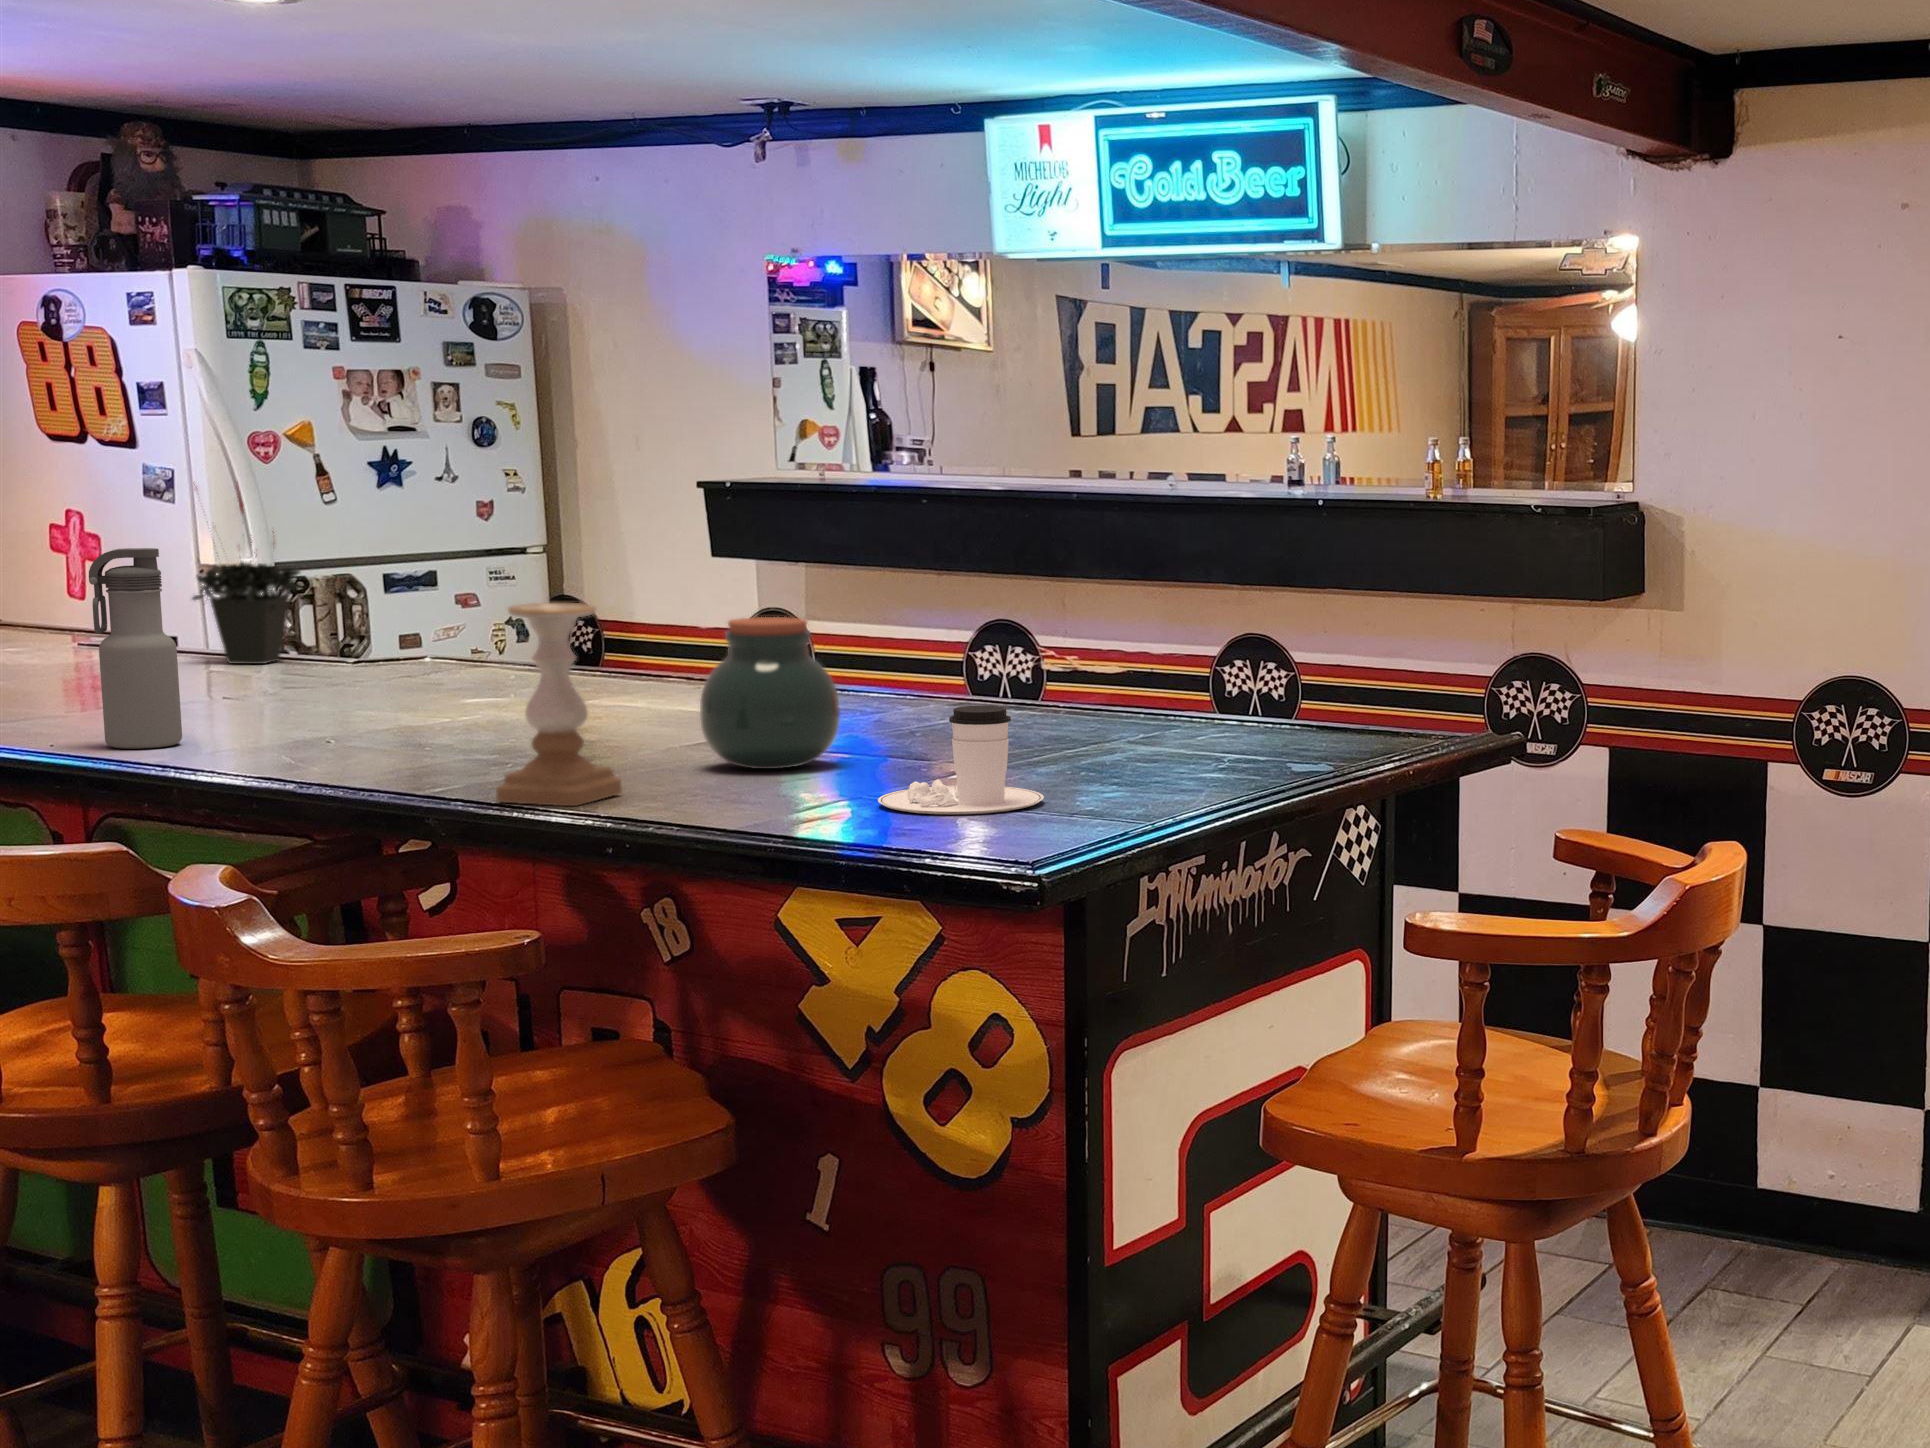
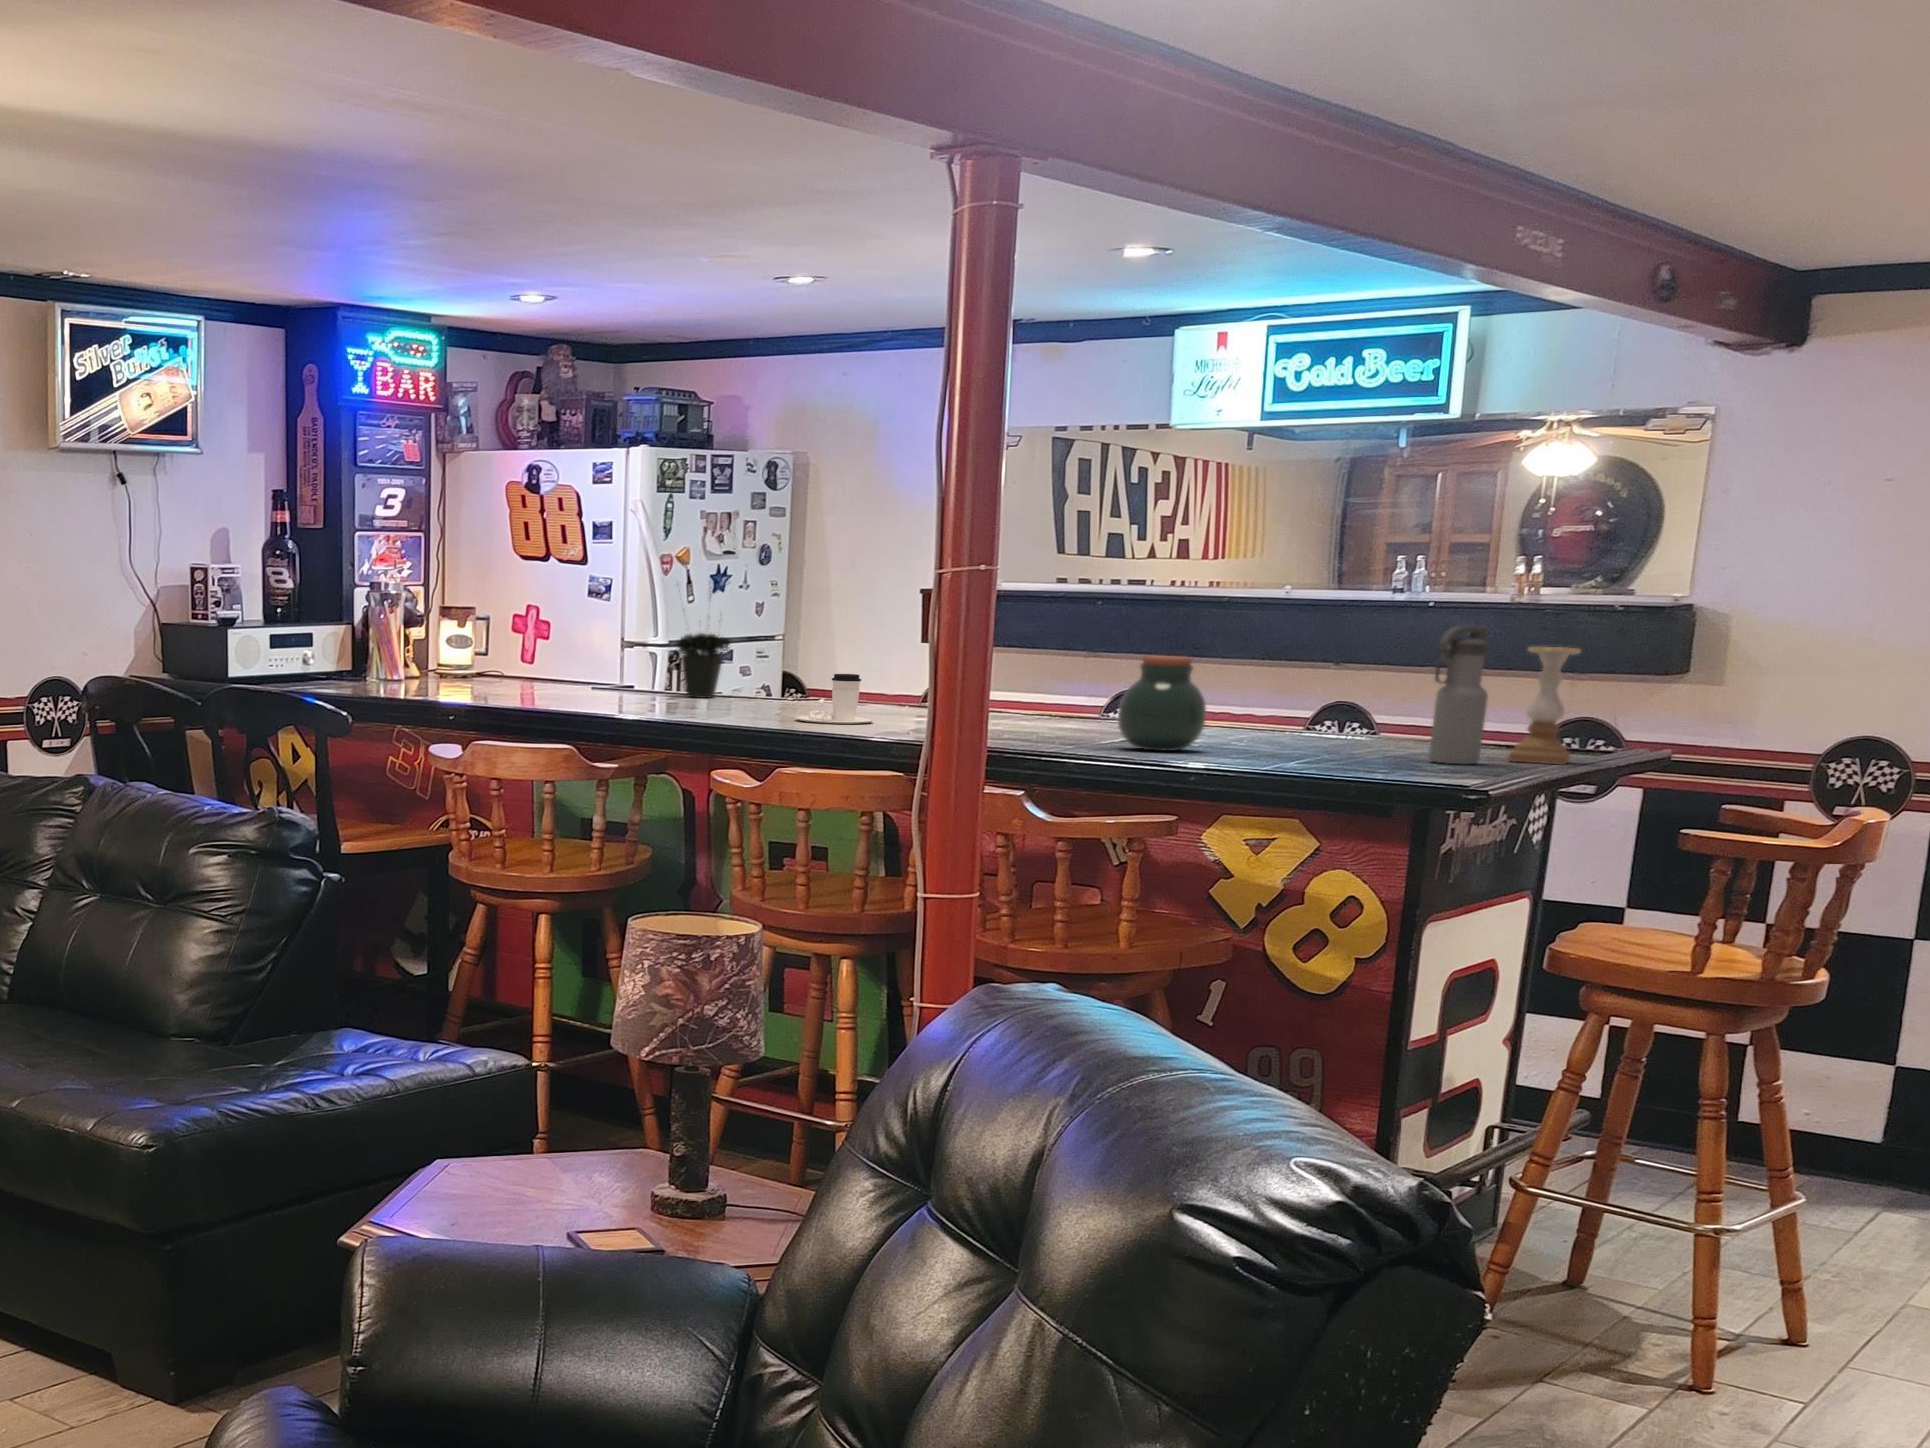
water bottle: present [89,548,182,749] -> present [1429,626,1489,764]
candle holder: present [496,603,622,806] -> present [1509,647,1581,765]
coffee cup: present [878,706,1044,815] -> present [795,674,873,724]

